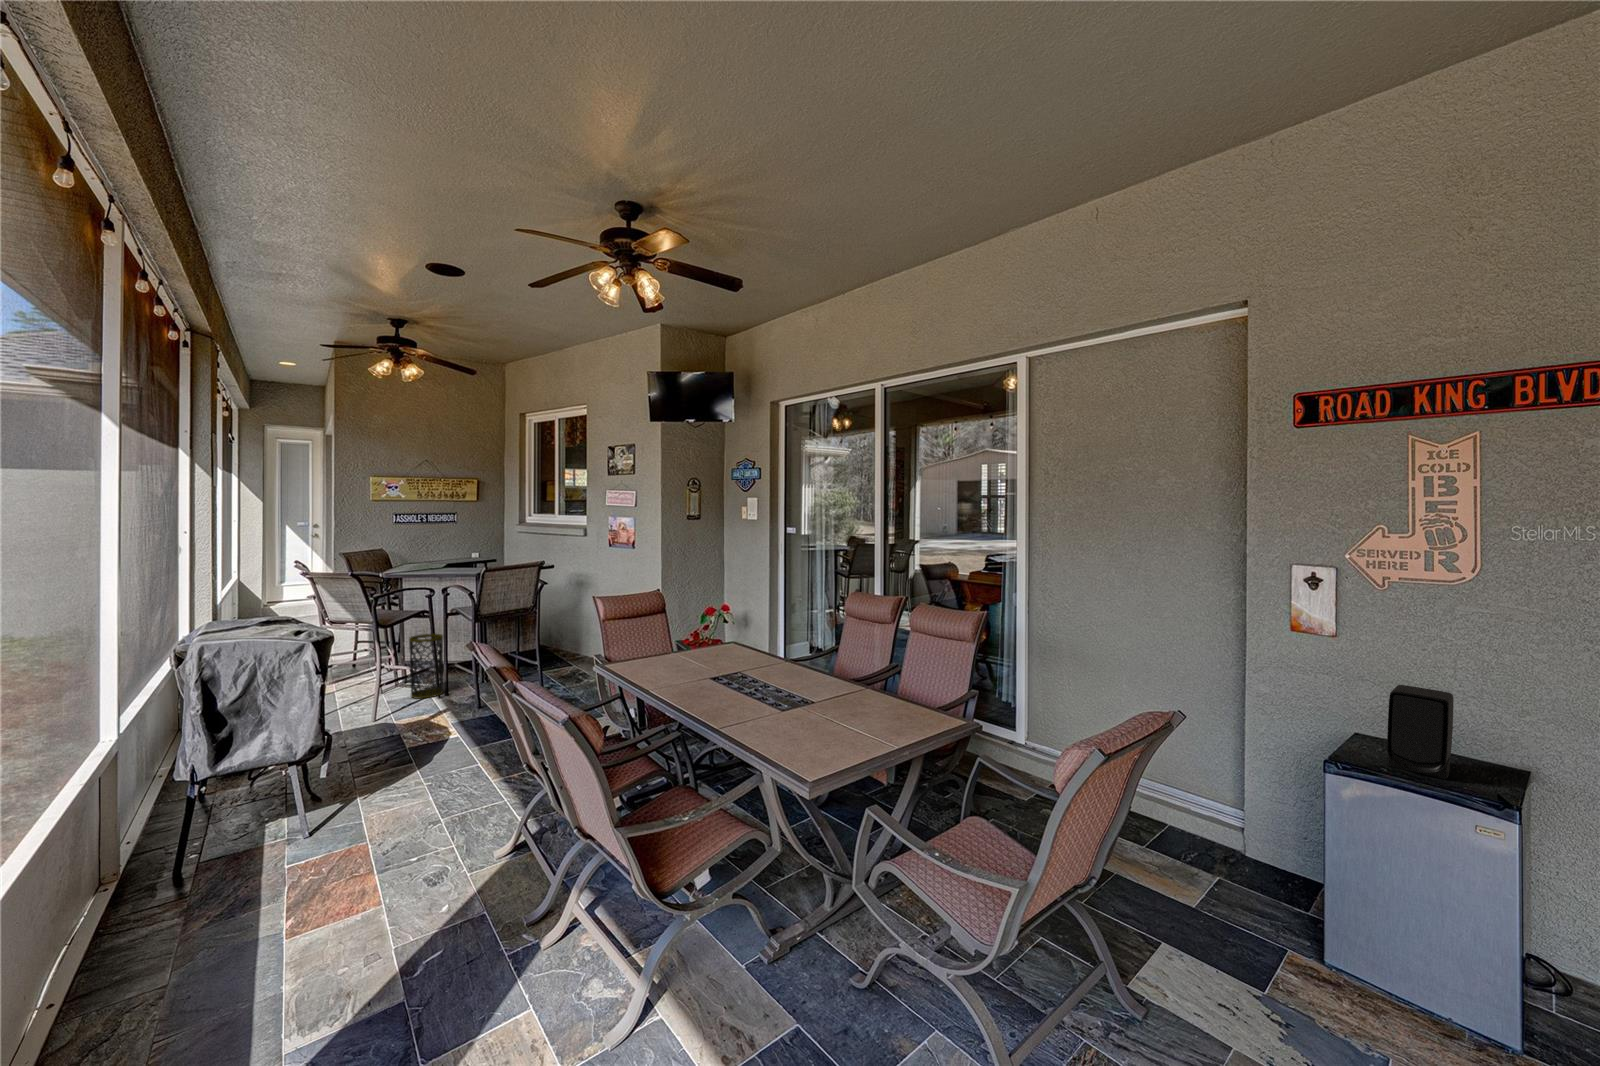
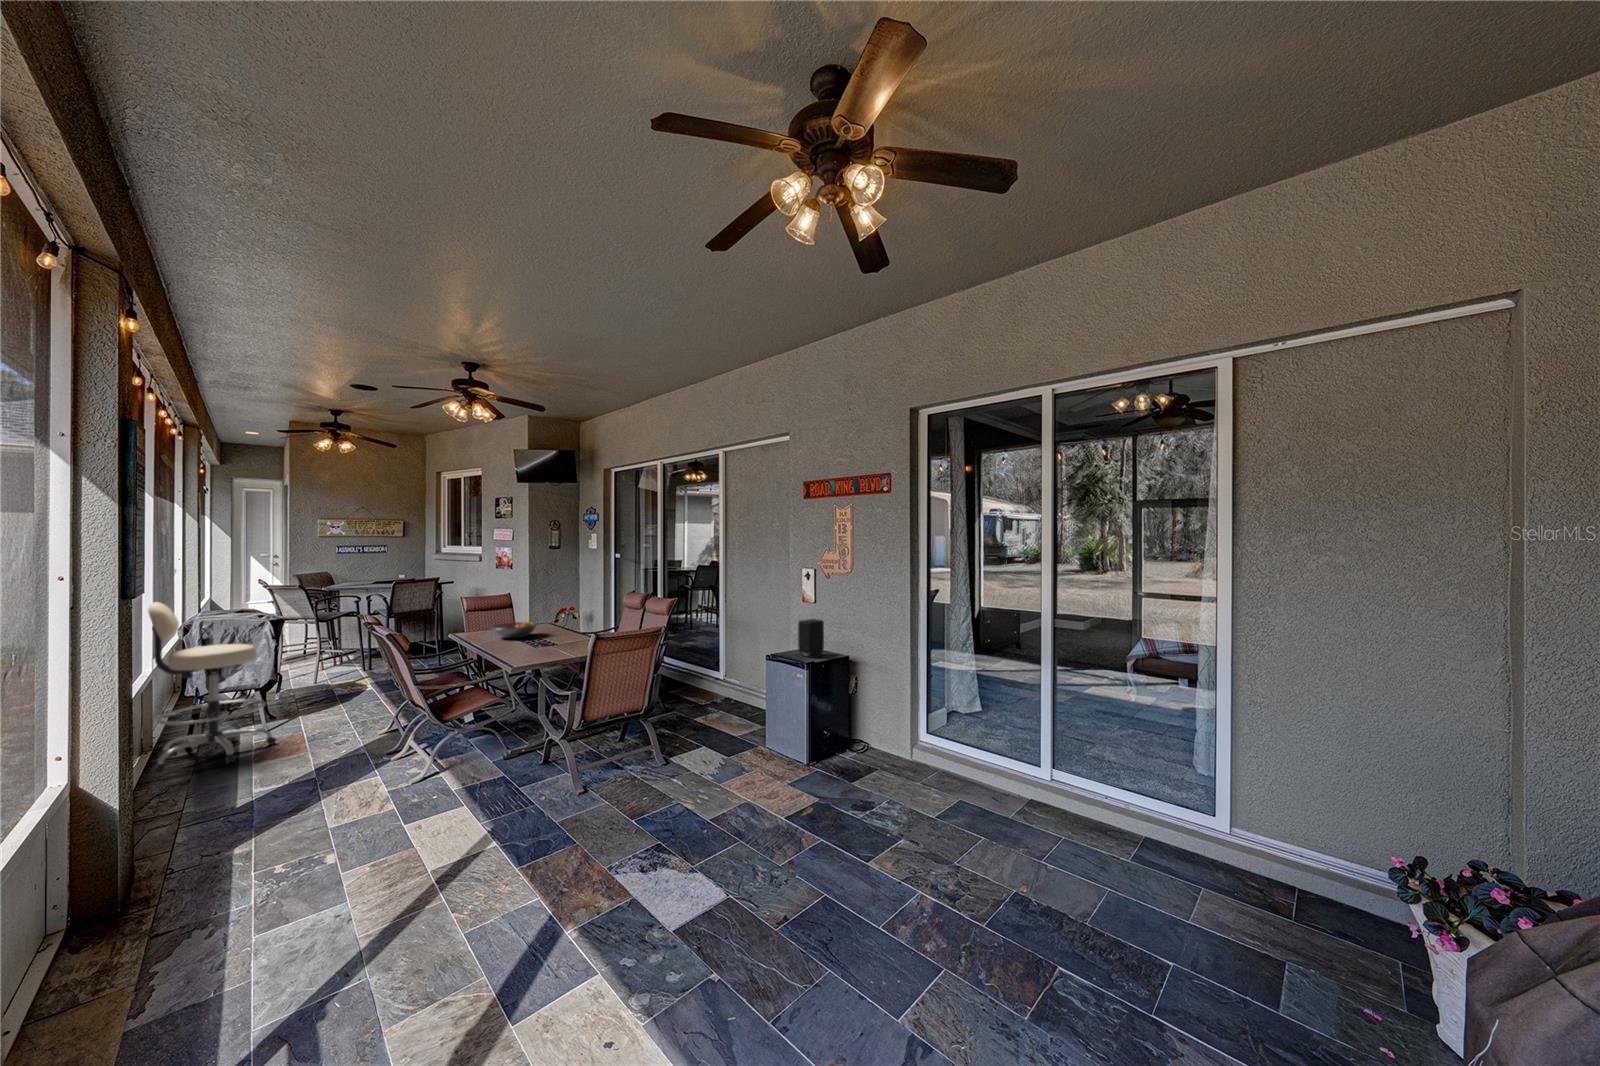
stool: none [83,618,328,957] -> present [148,602,276,773]
trash can: present [409,634,443,699] -> none [342,628,367,672]
fruit bowl: none [675,648,748,683] -> present [492,621,537,638]

